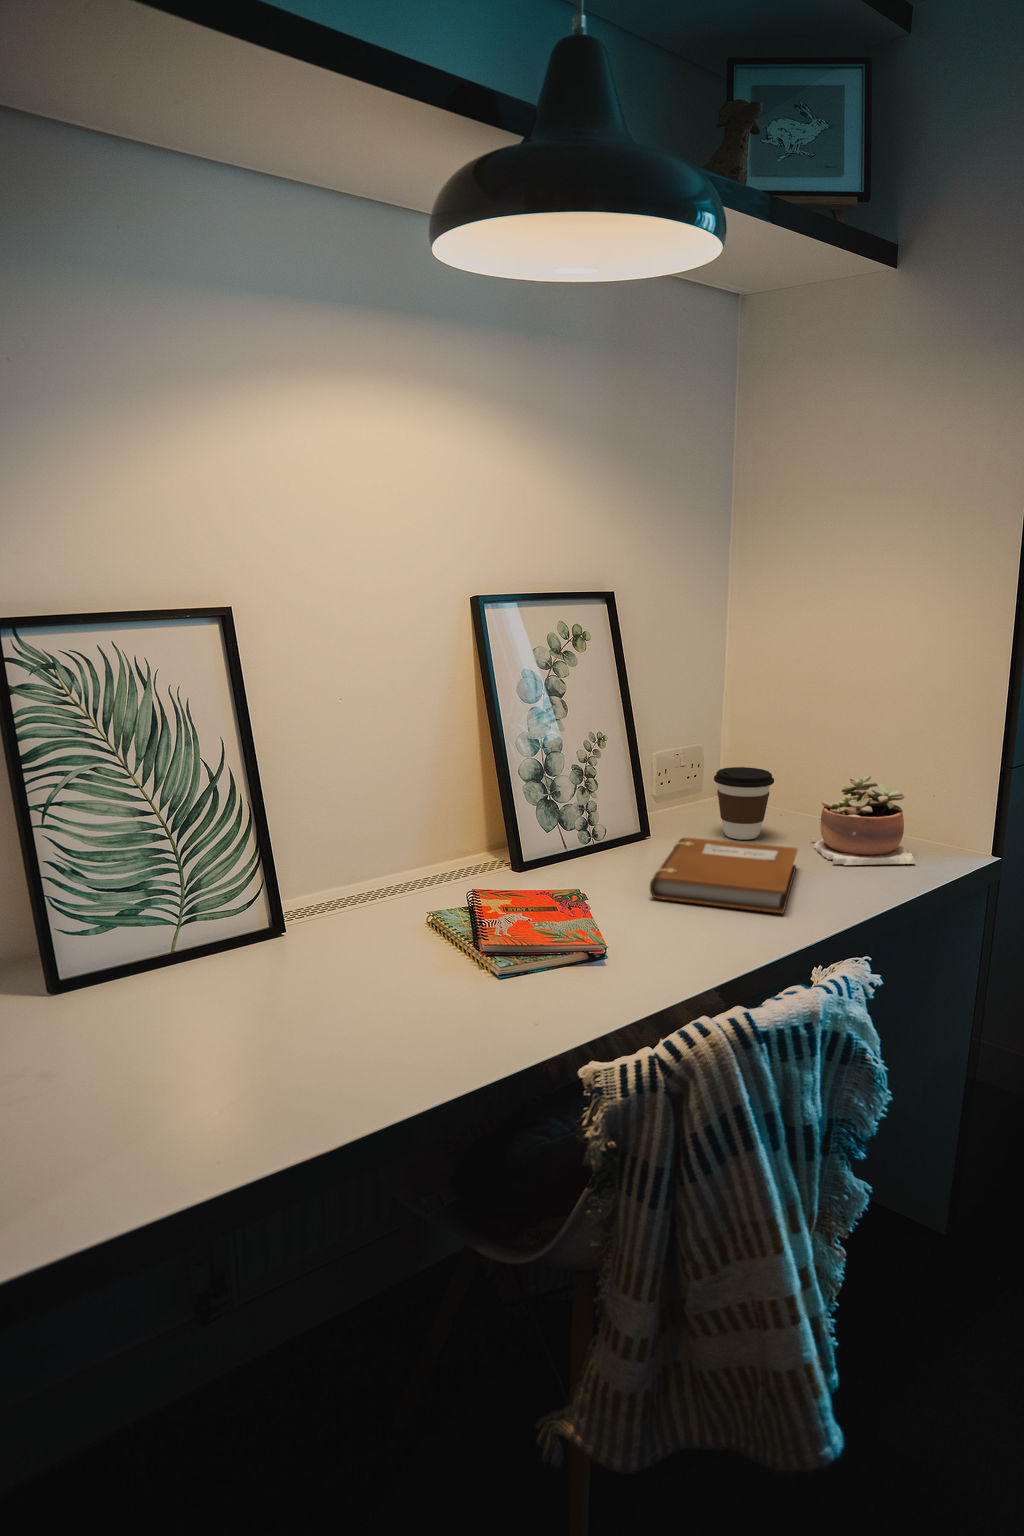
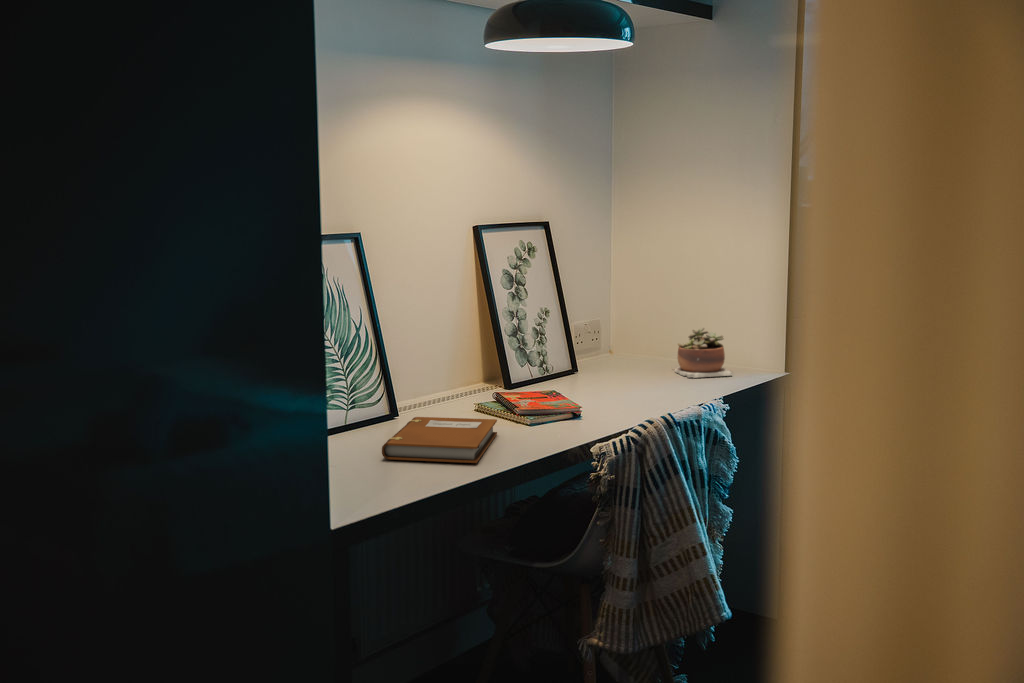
coffee cup: present [714,767,774,839] -> none [613,327,649,370]
notebook: present [650,837,797,913] -> present [382,417,497,463]

